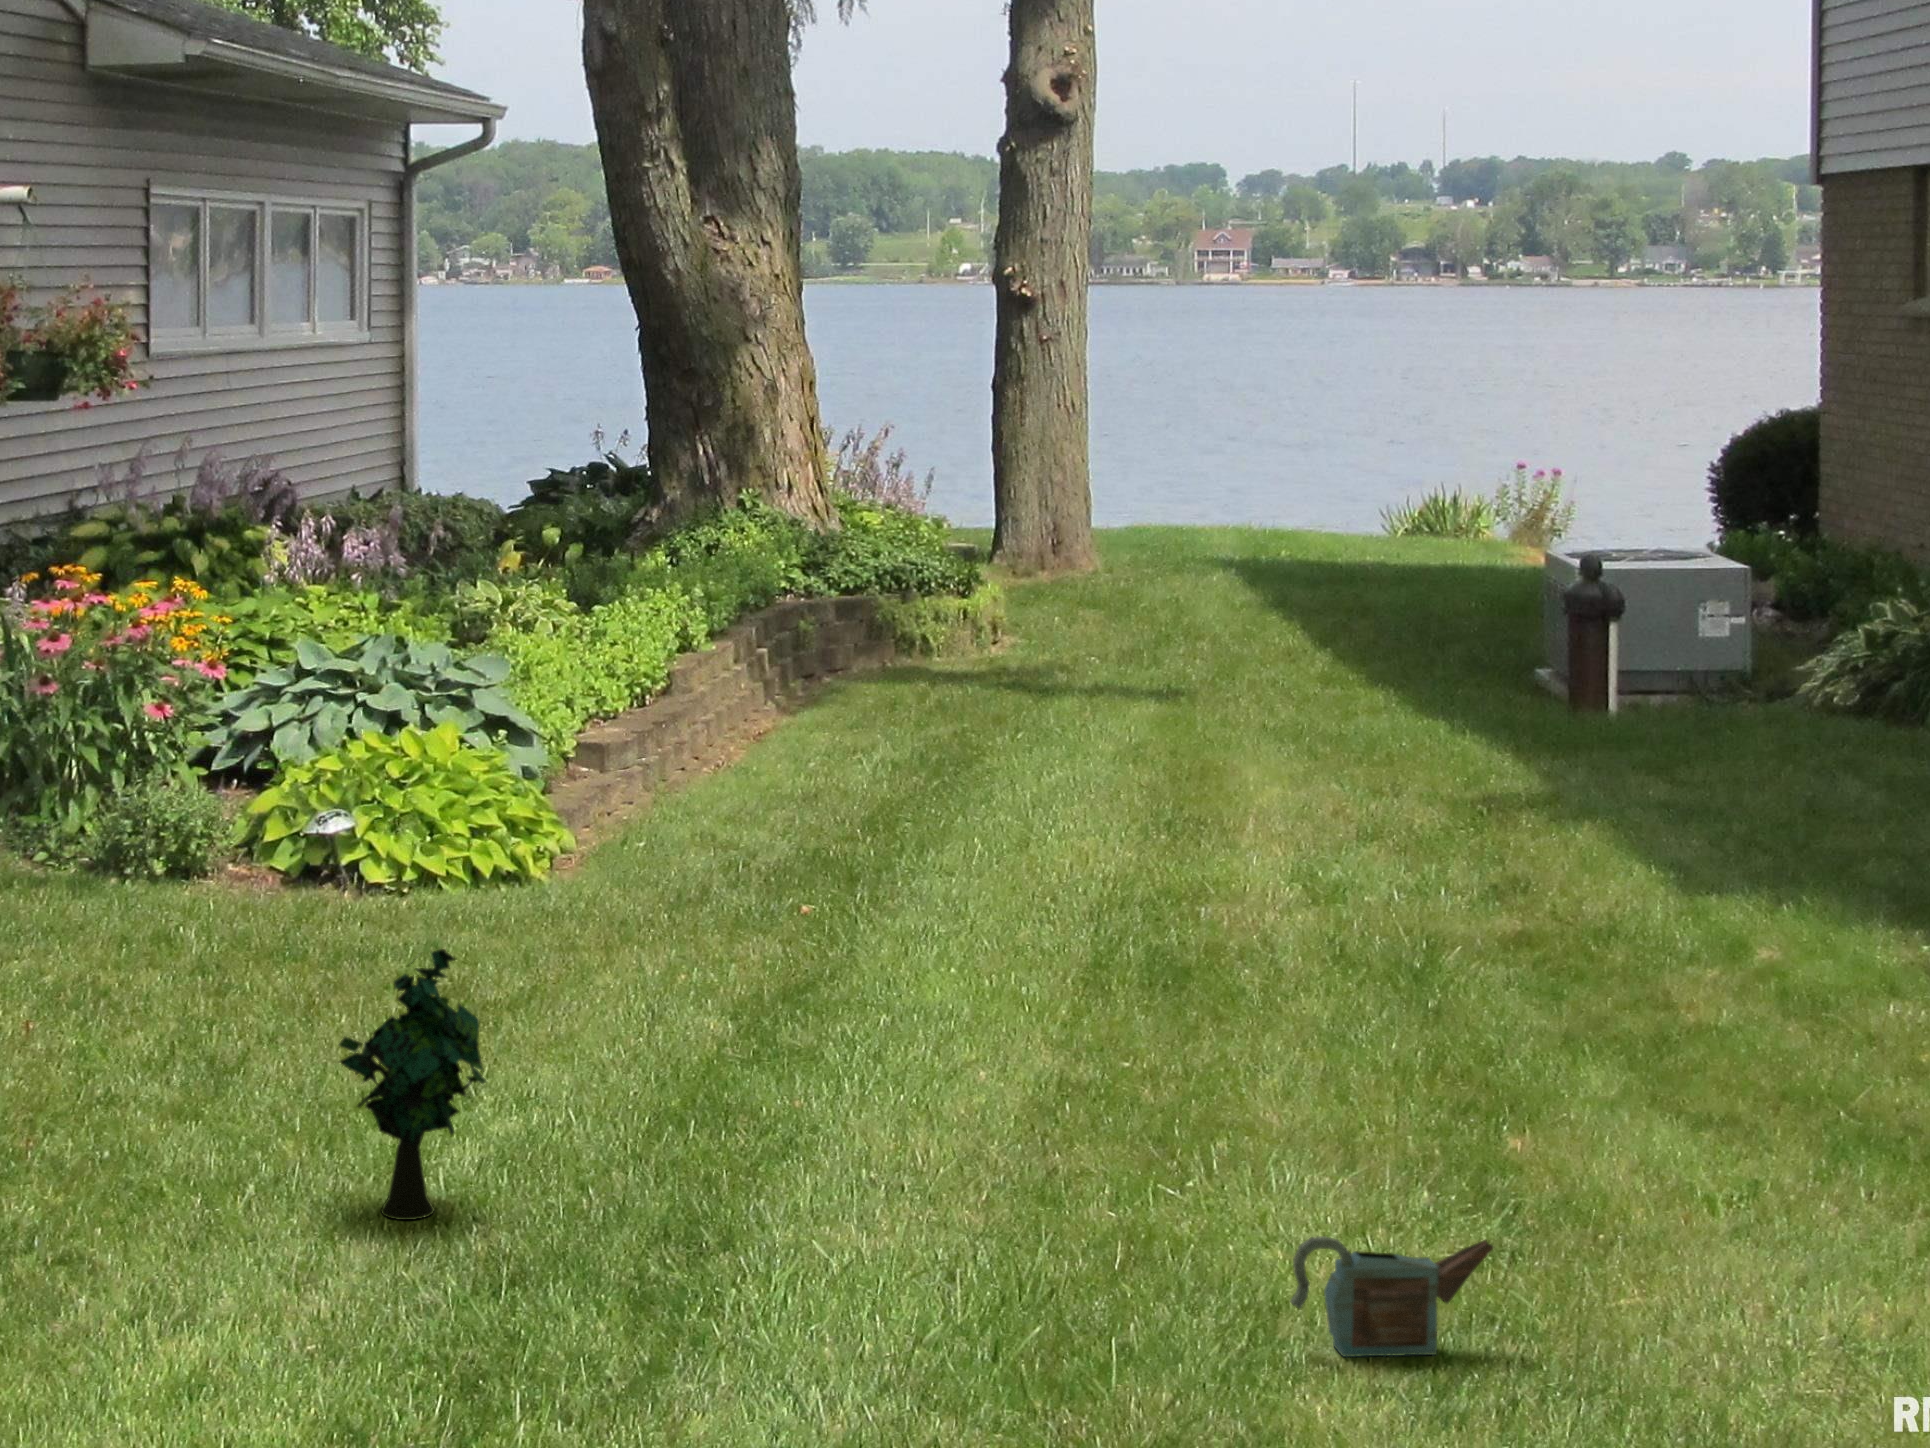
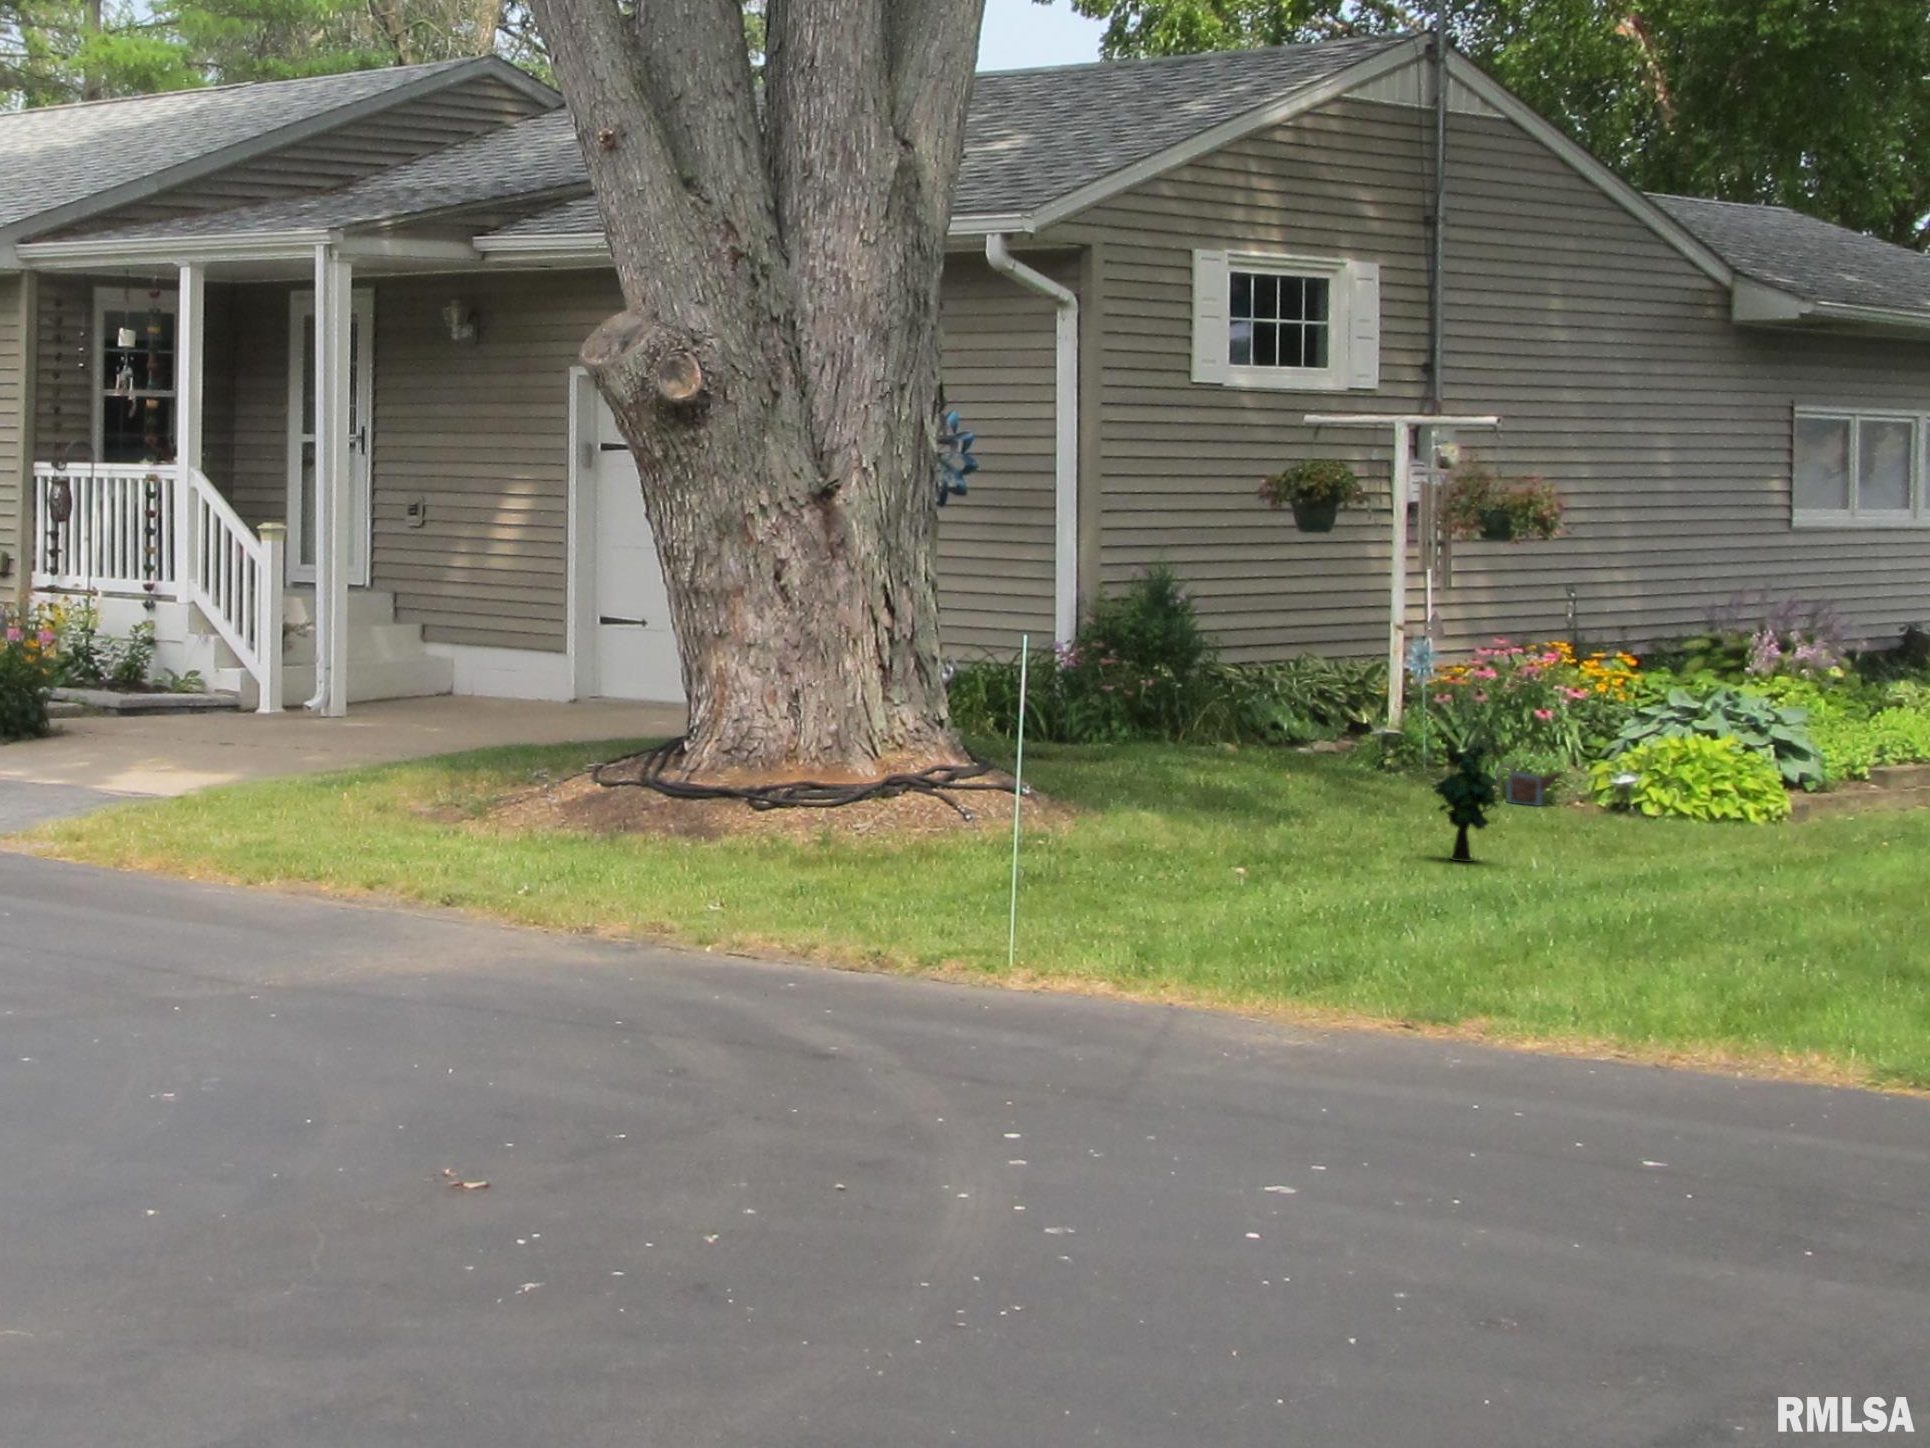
watering can: present [1290,1236,1494,1357] -> present [1495,764,1561,806]

